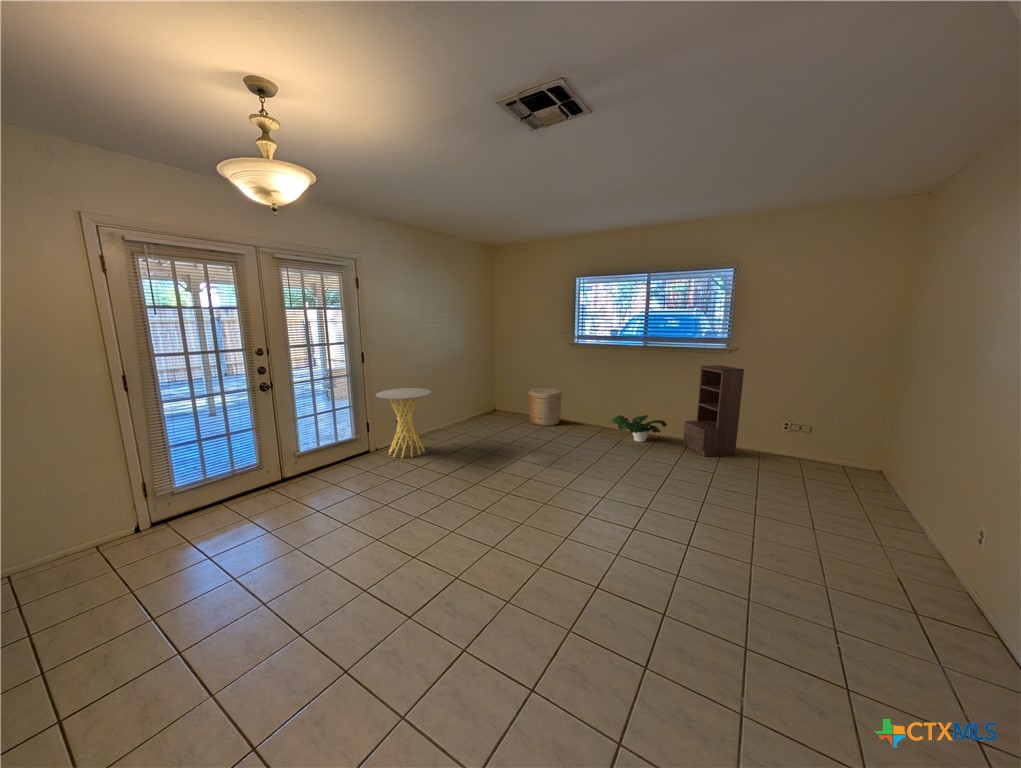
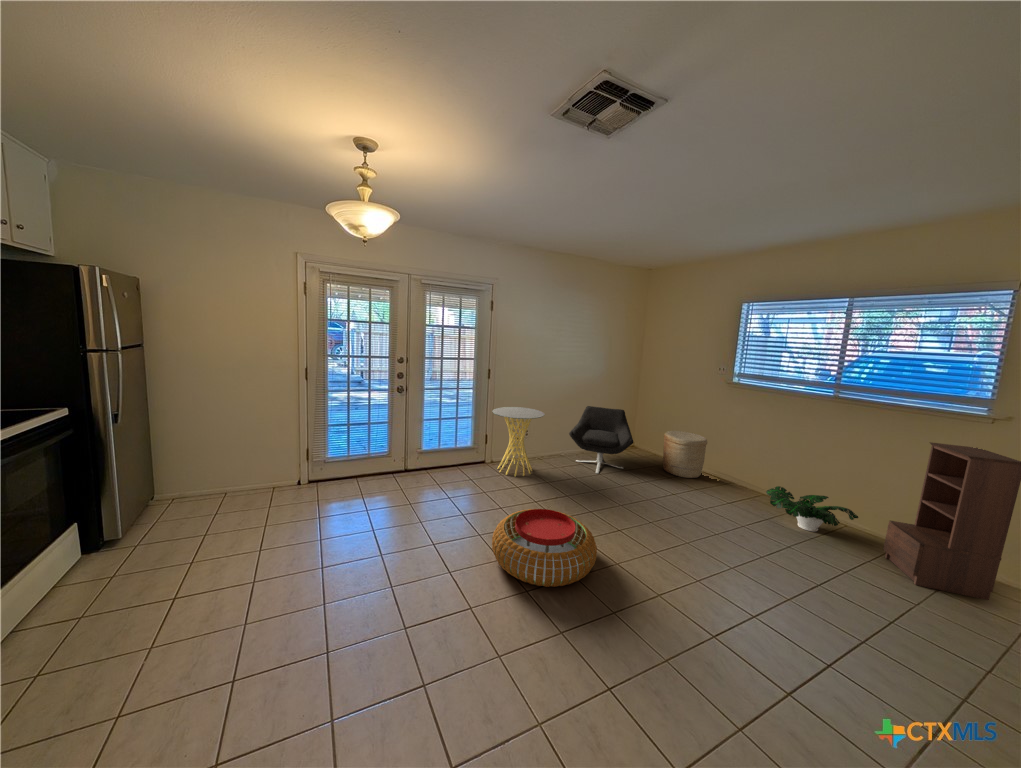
lounge chair: none [451,377,509,438] -> present [569,406,633,474]
pouf: none [438,471,534,536] -> present [492,509,597,587]

